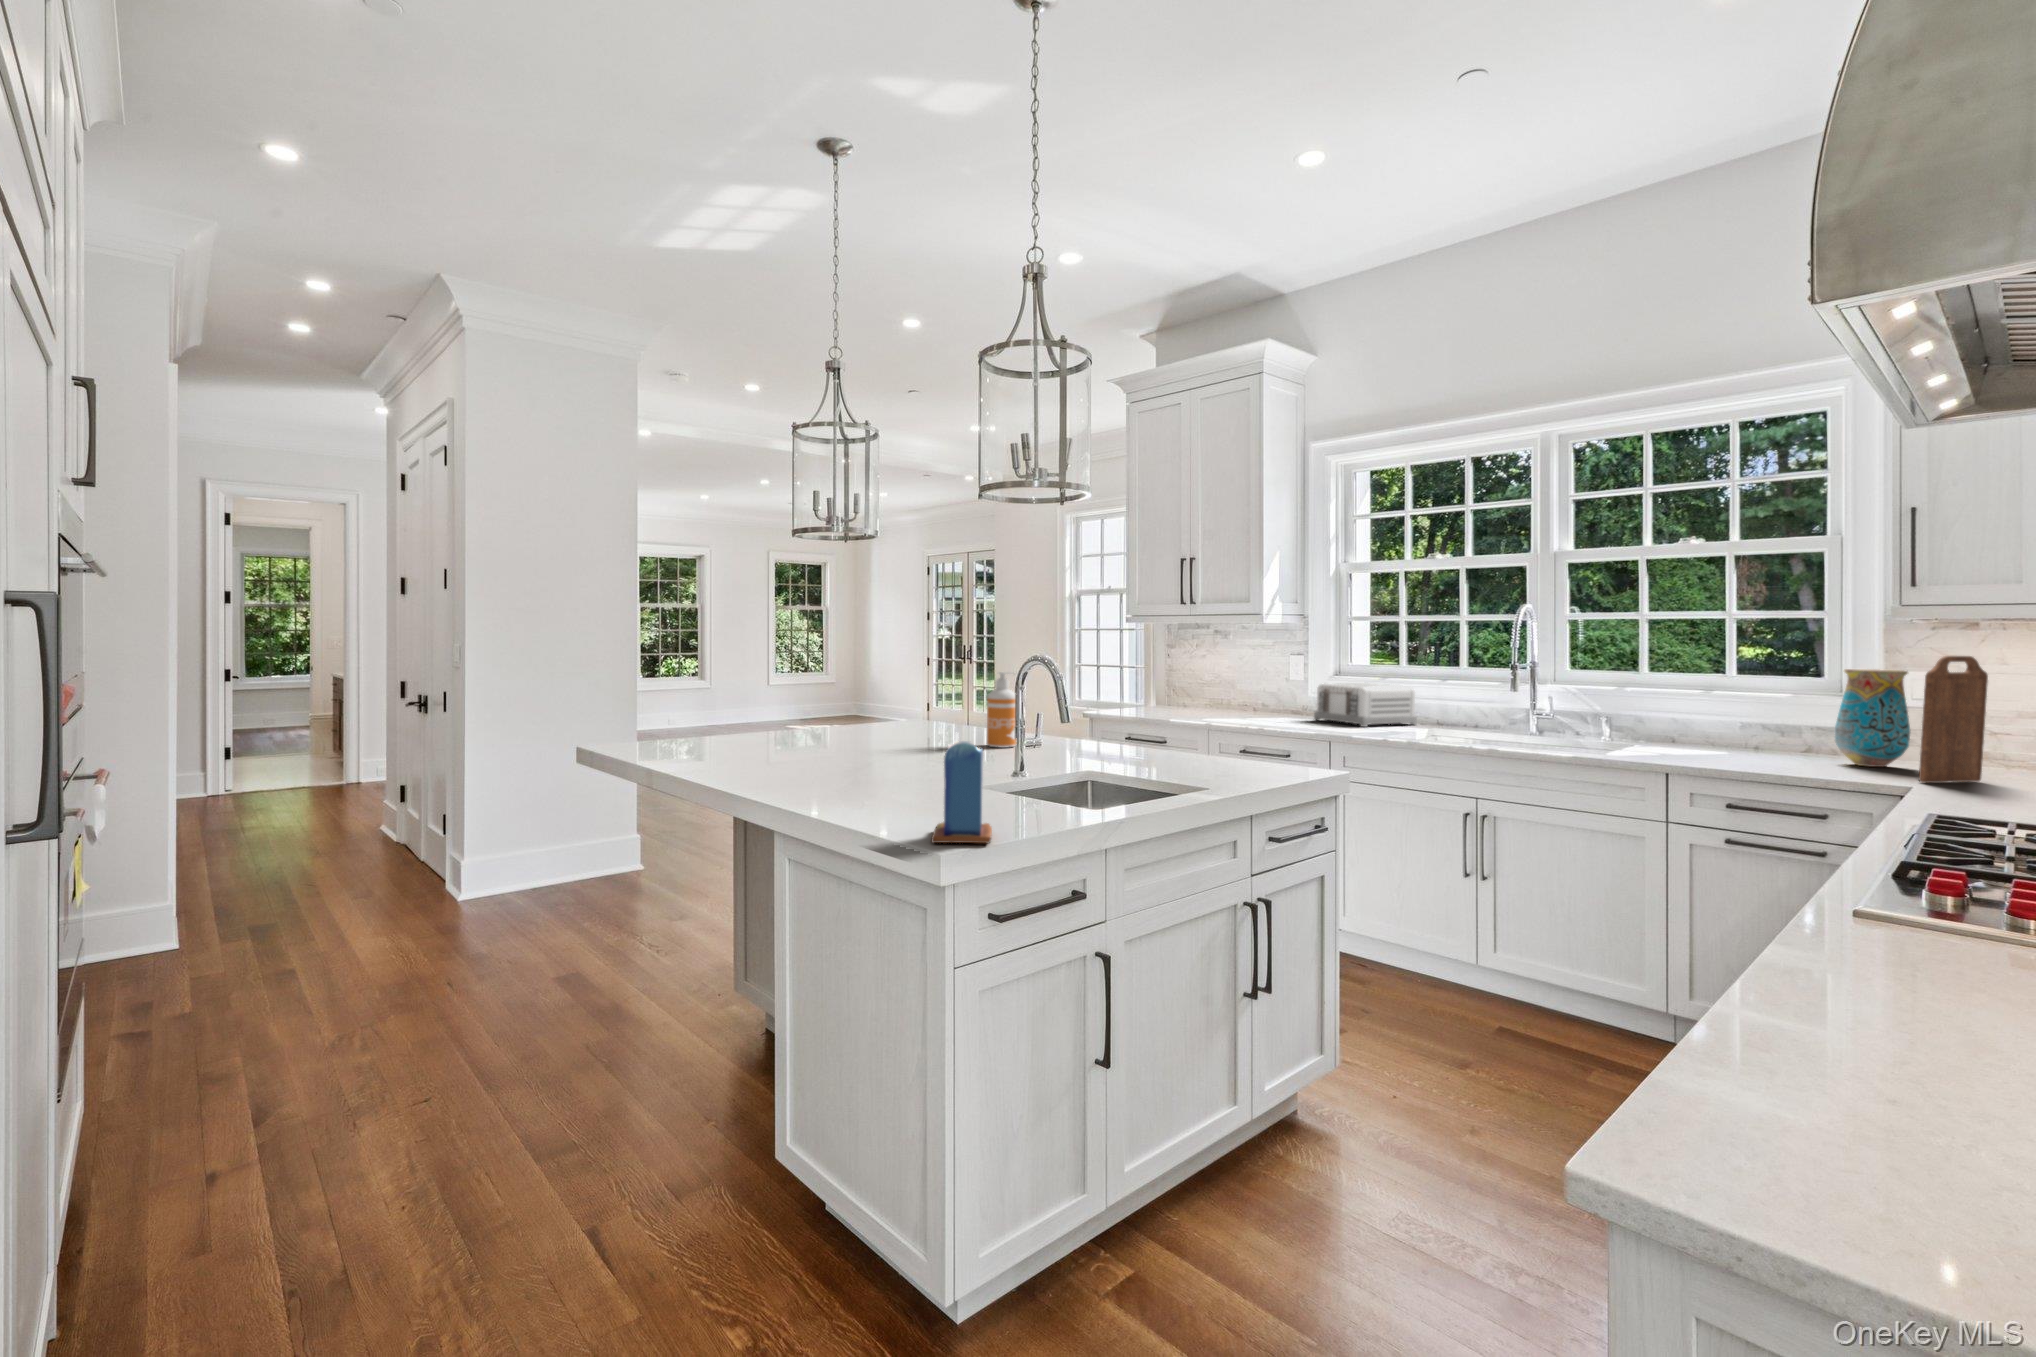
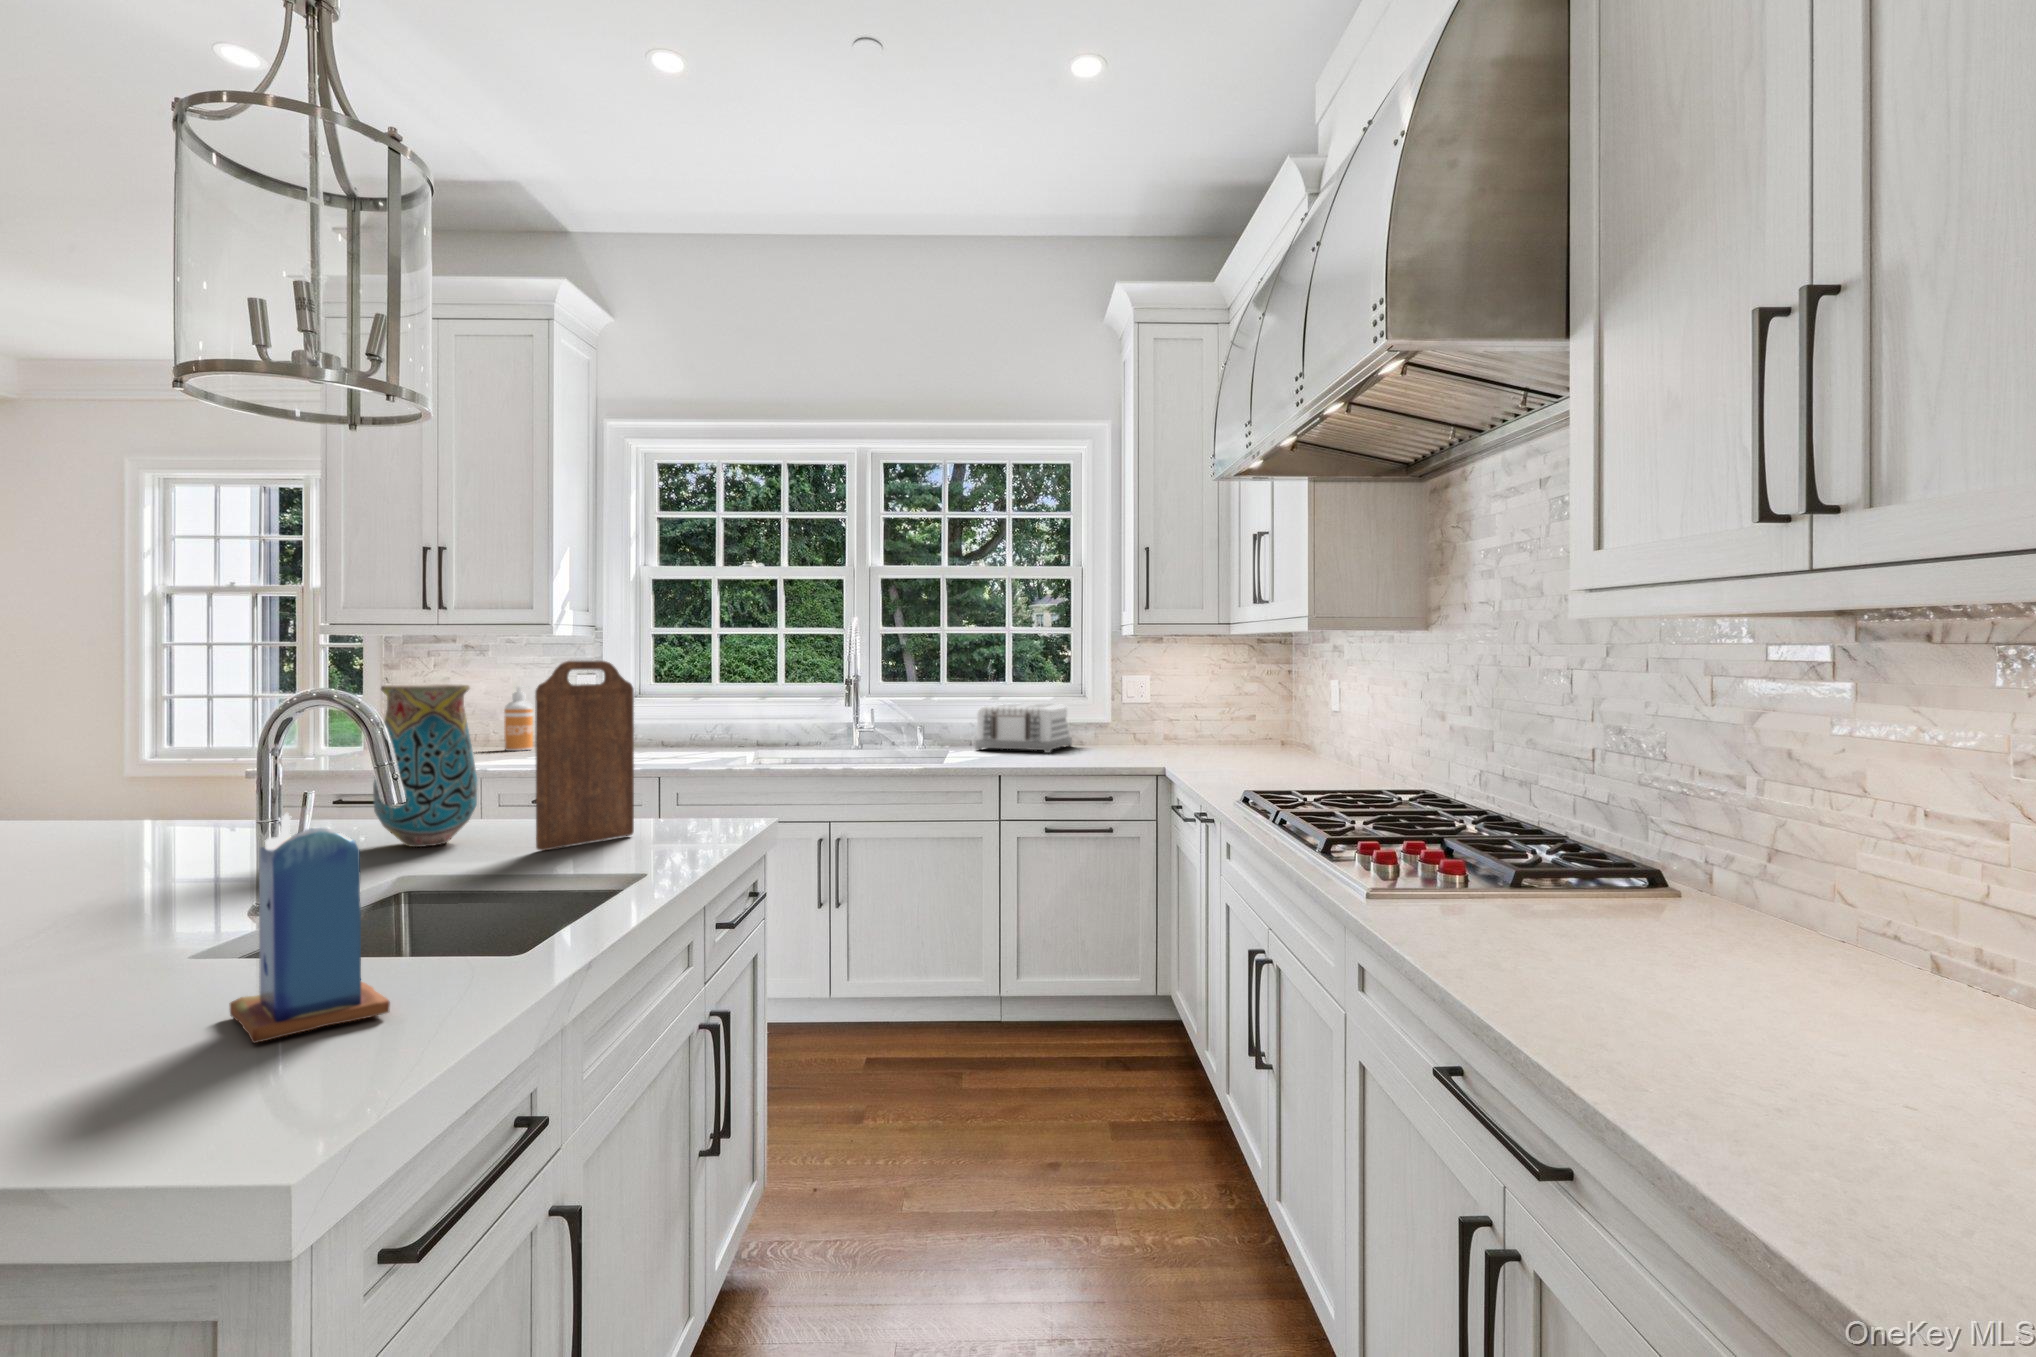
cutting board: present [1919,656,1988,783] -> present [535,661,634,851]
vase: present [1835,669,1910,767] -> present [373,684,477,847]
soap dispenser: present [987,672,1016,748] -> present [504,686,533,751]
toaster: present [1314,683,1417,727] -> present [975,704,1072,753]

